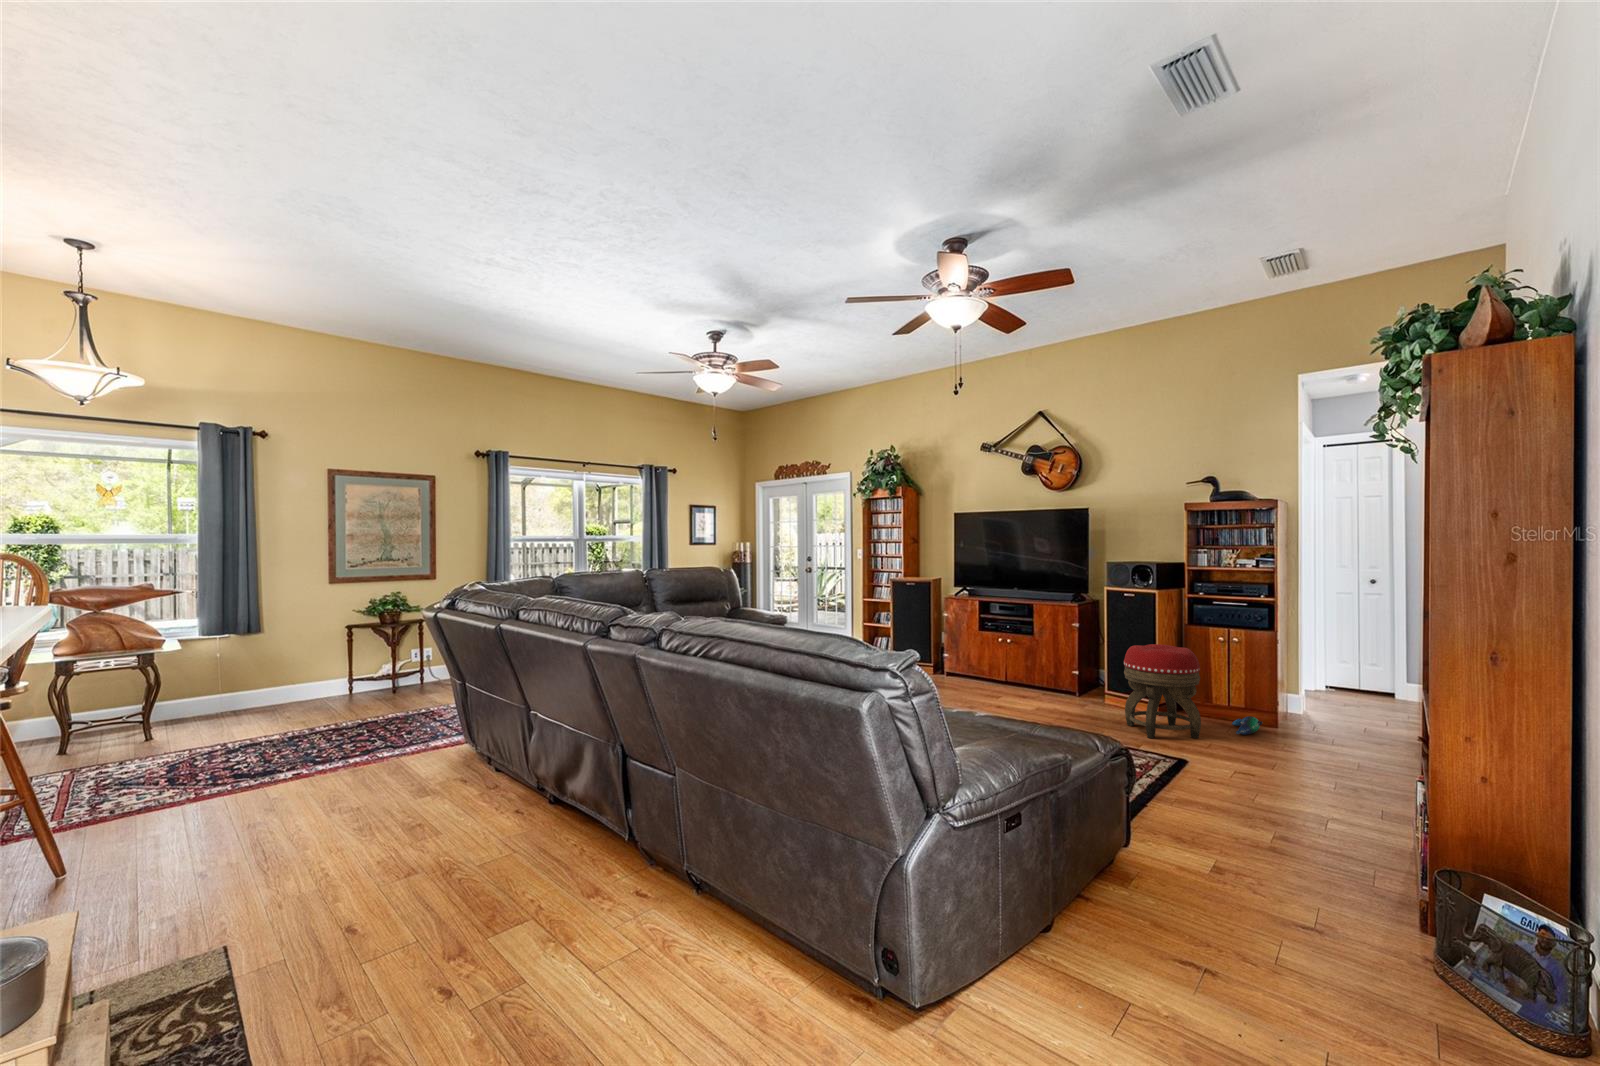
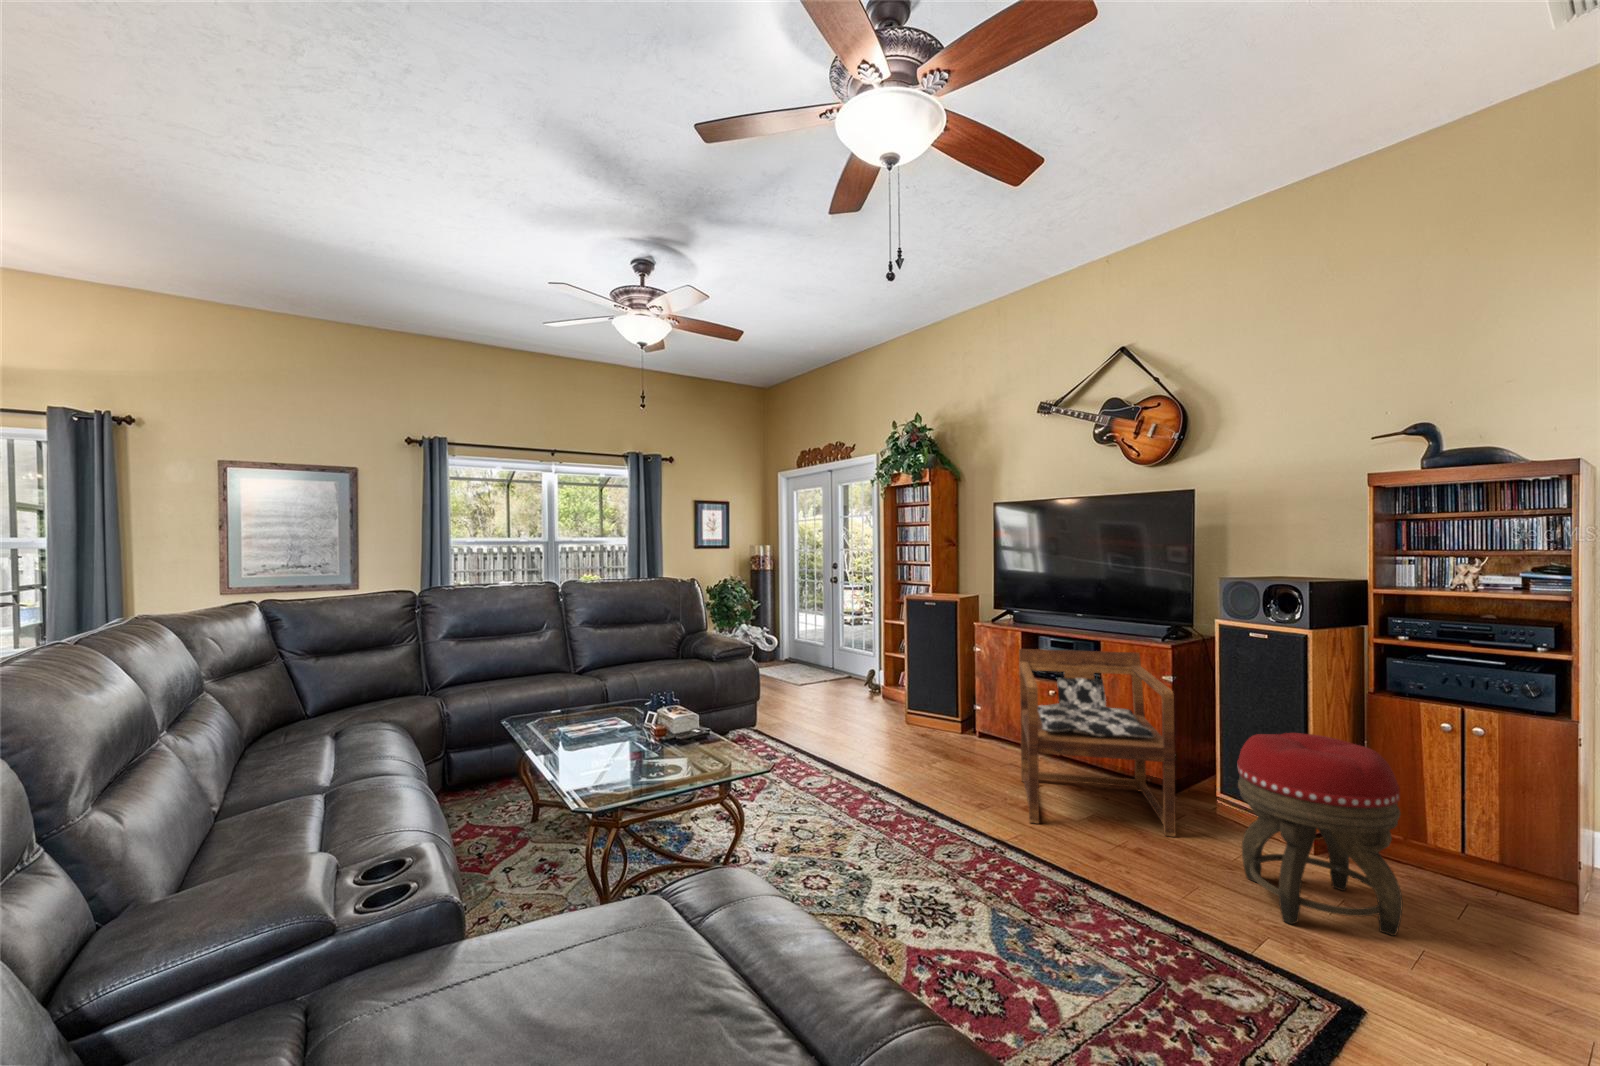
armchair: none [986,610,1087,713] -> present [1019,649,1176,837]
plush toy: present [1232,716,1263,735] -> none [1473,888,1550,936]

